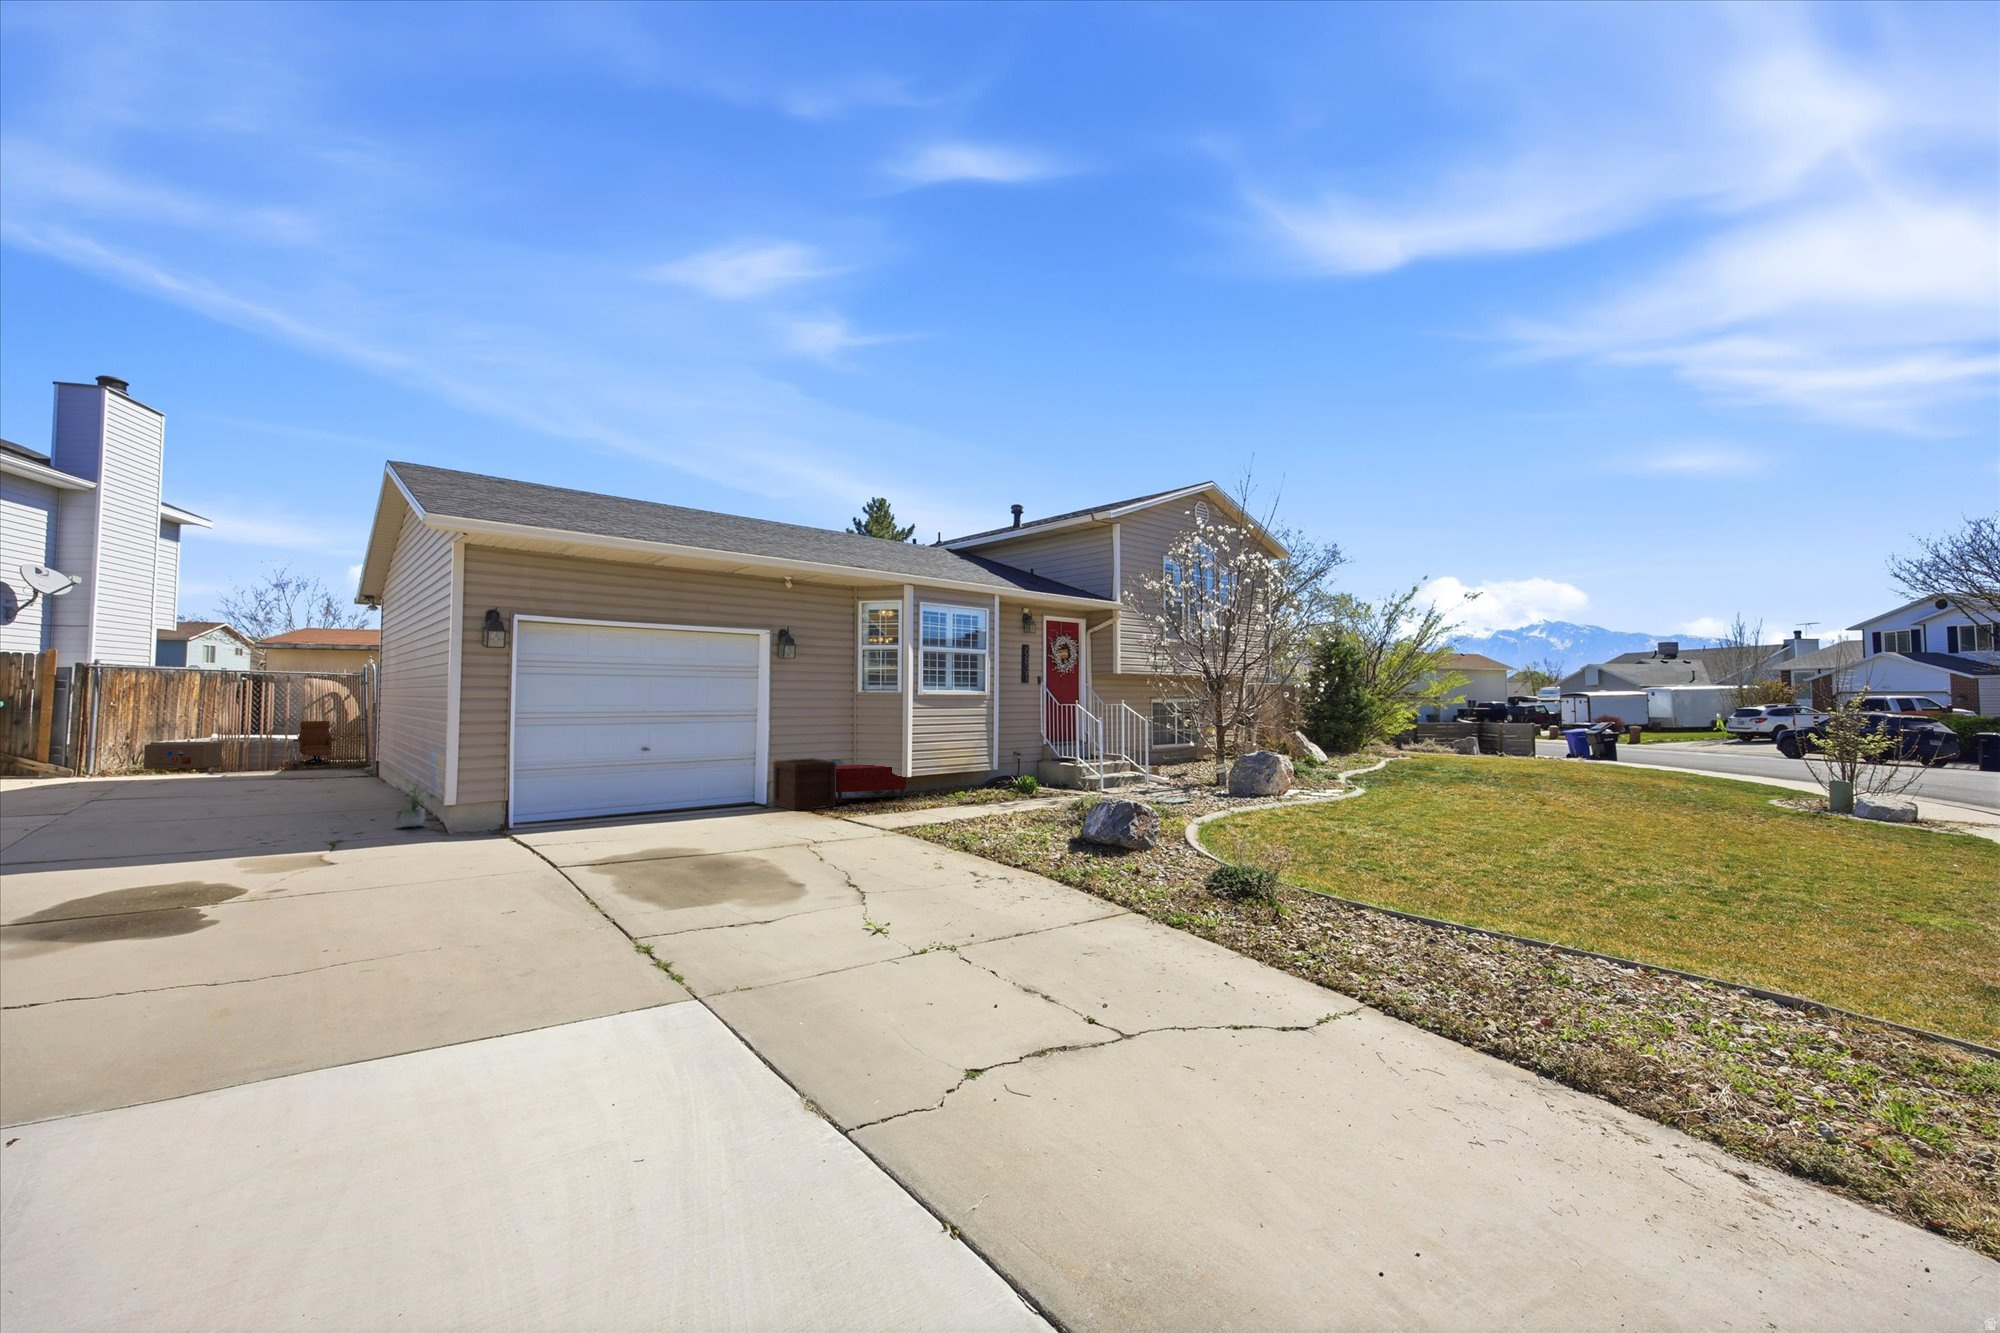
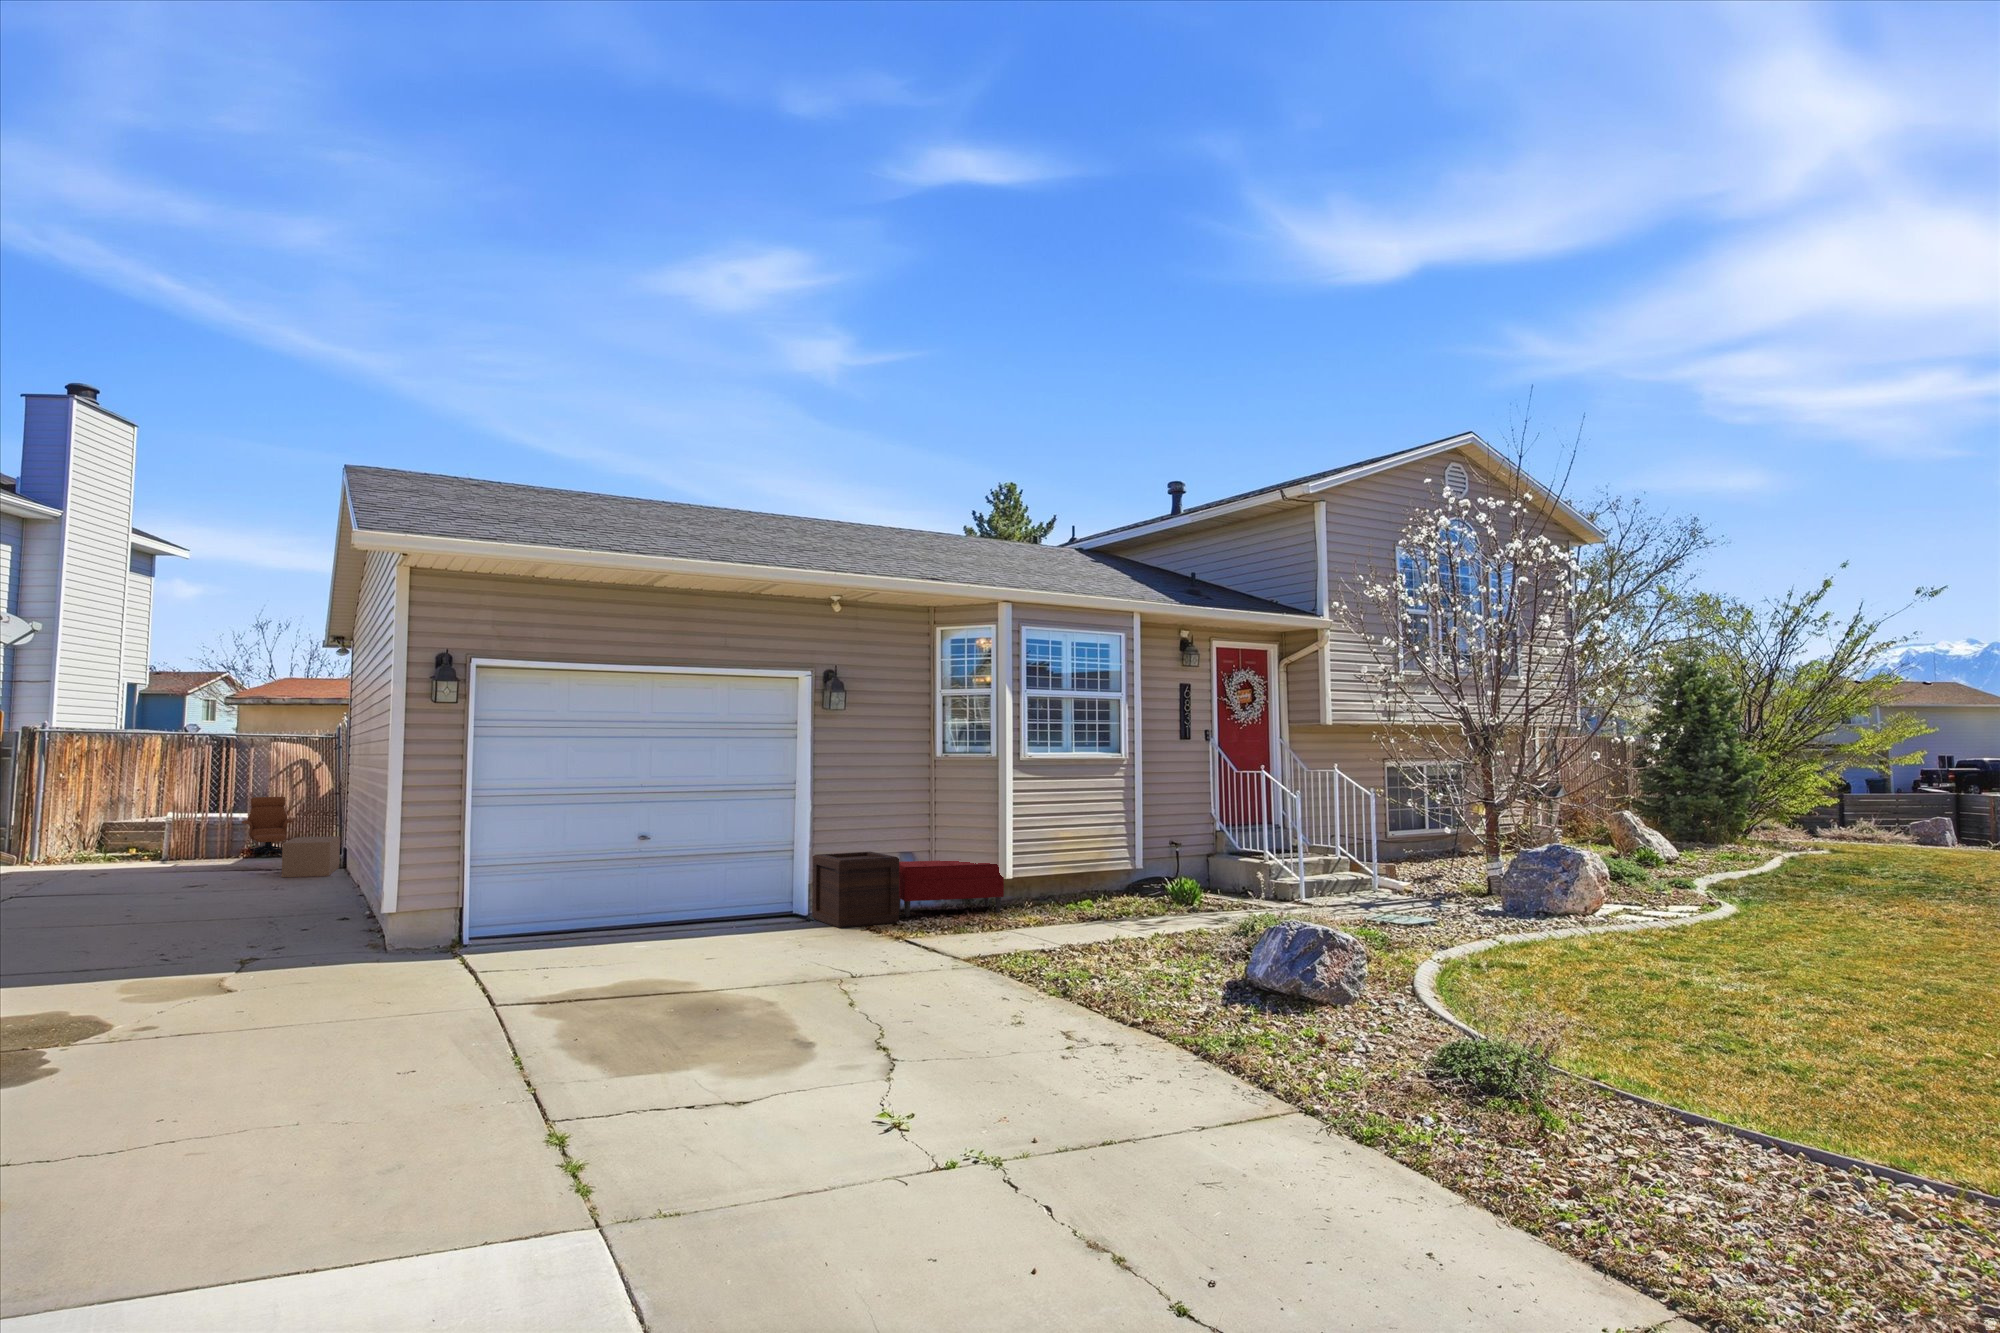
cardboard box: present [144,743,222,769] -> present [282,836,340,877]
potted plant: present [397,789,434,827] -> none [311,869,363,943]

